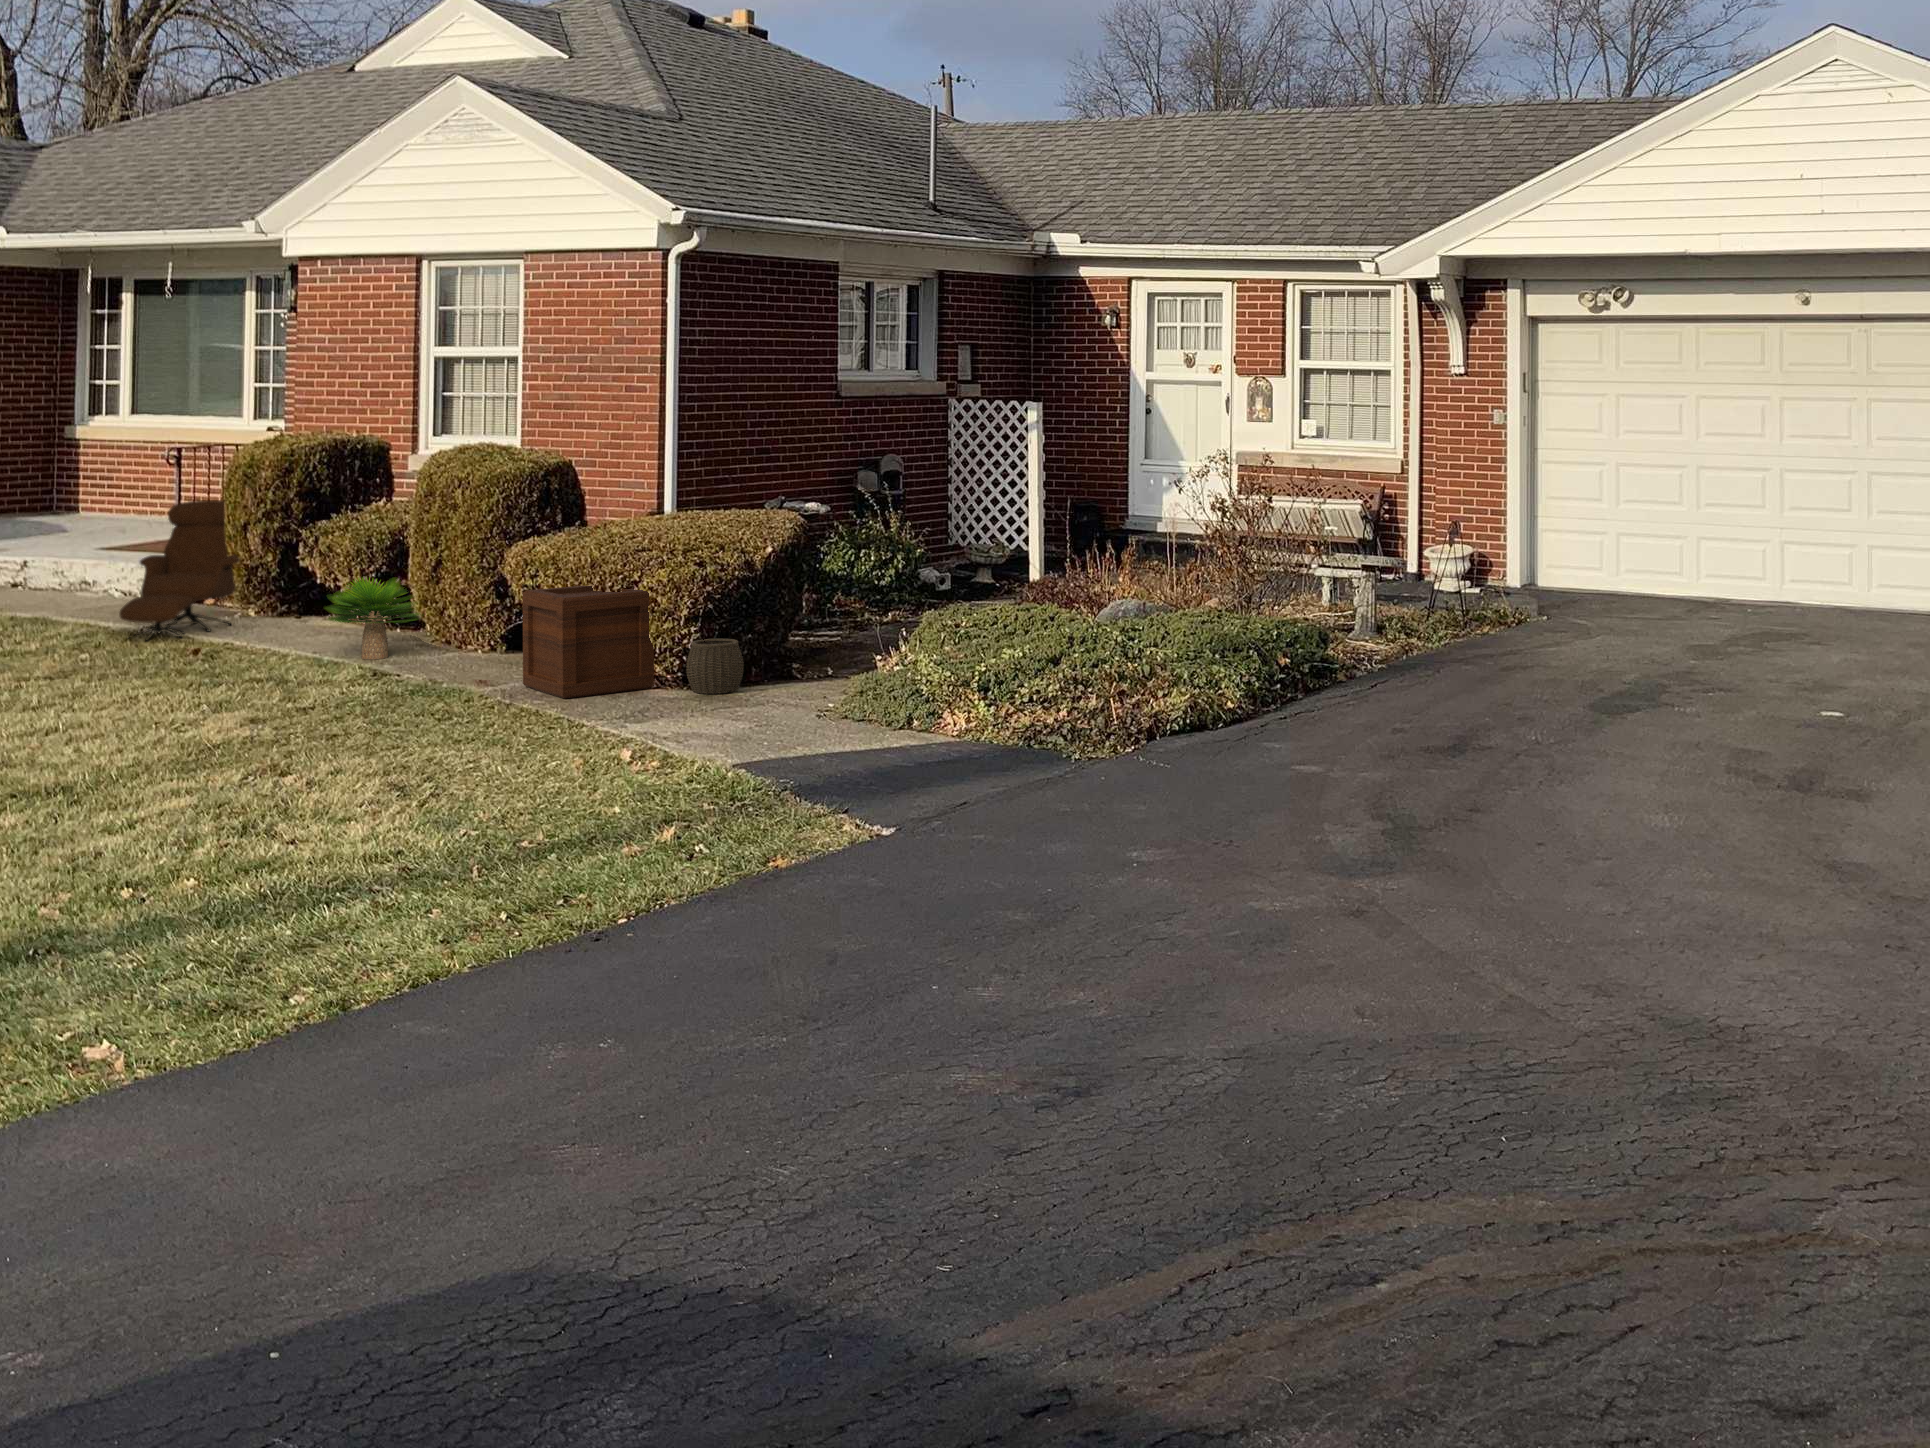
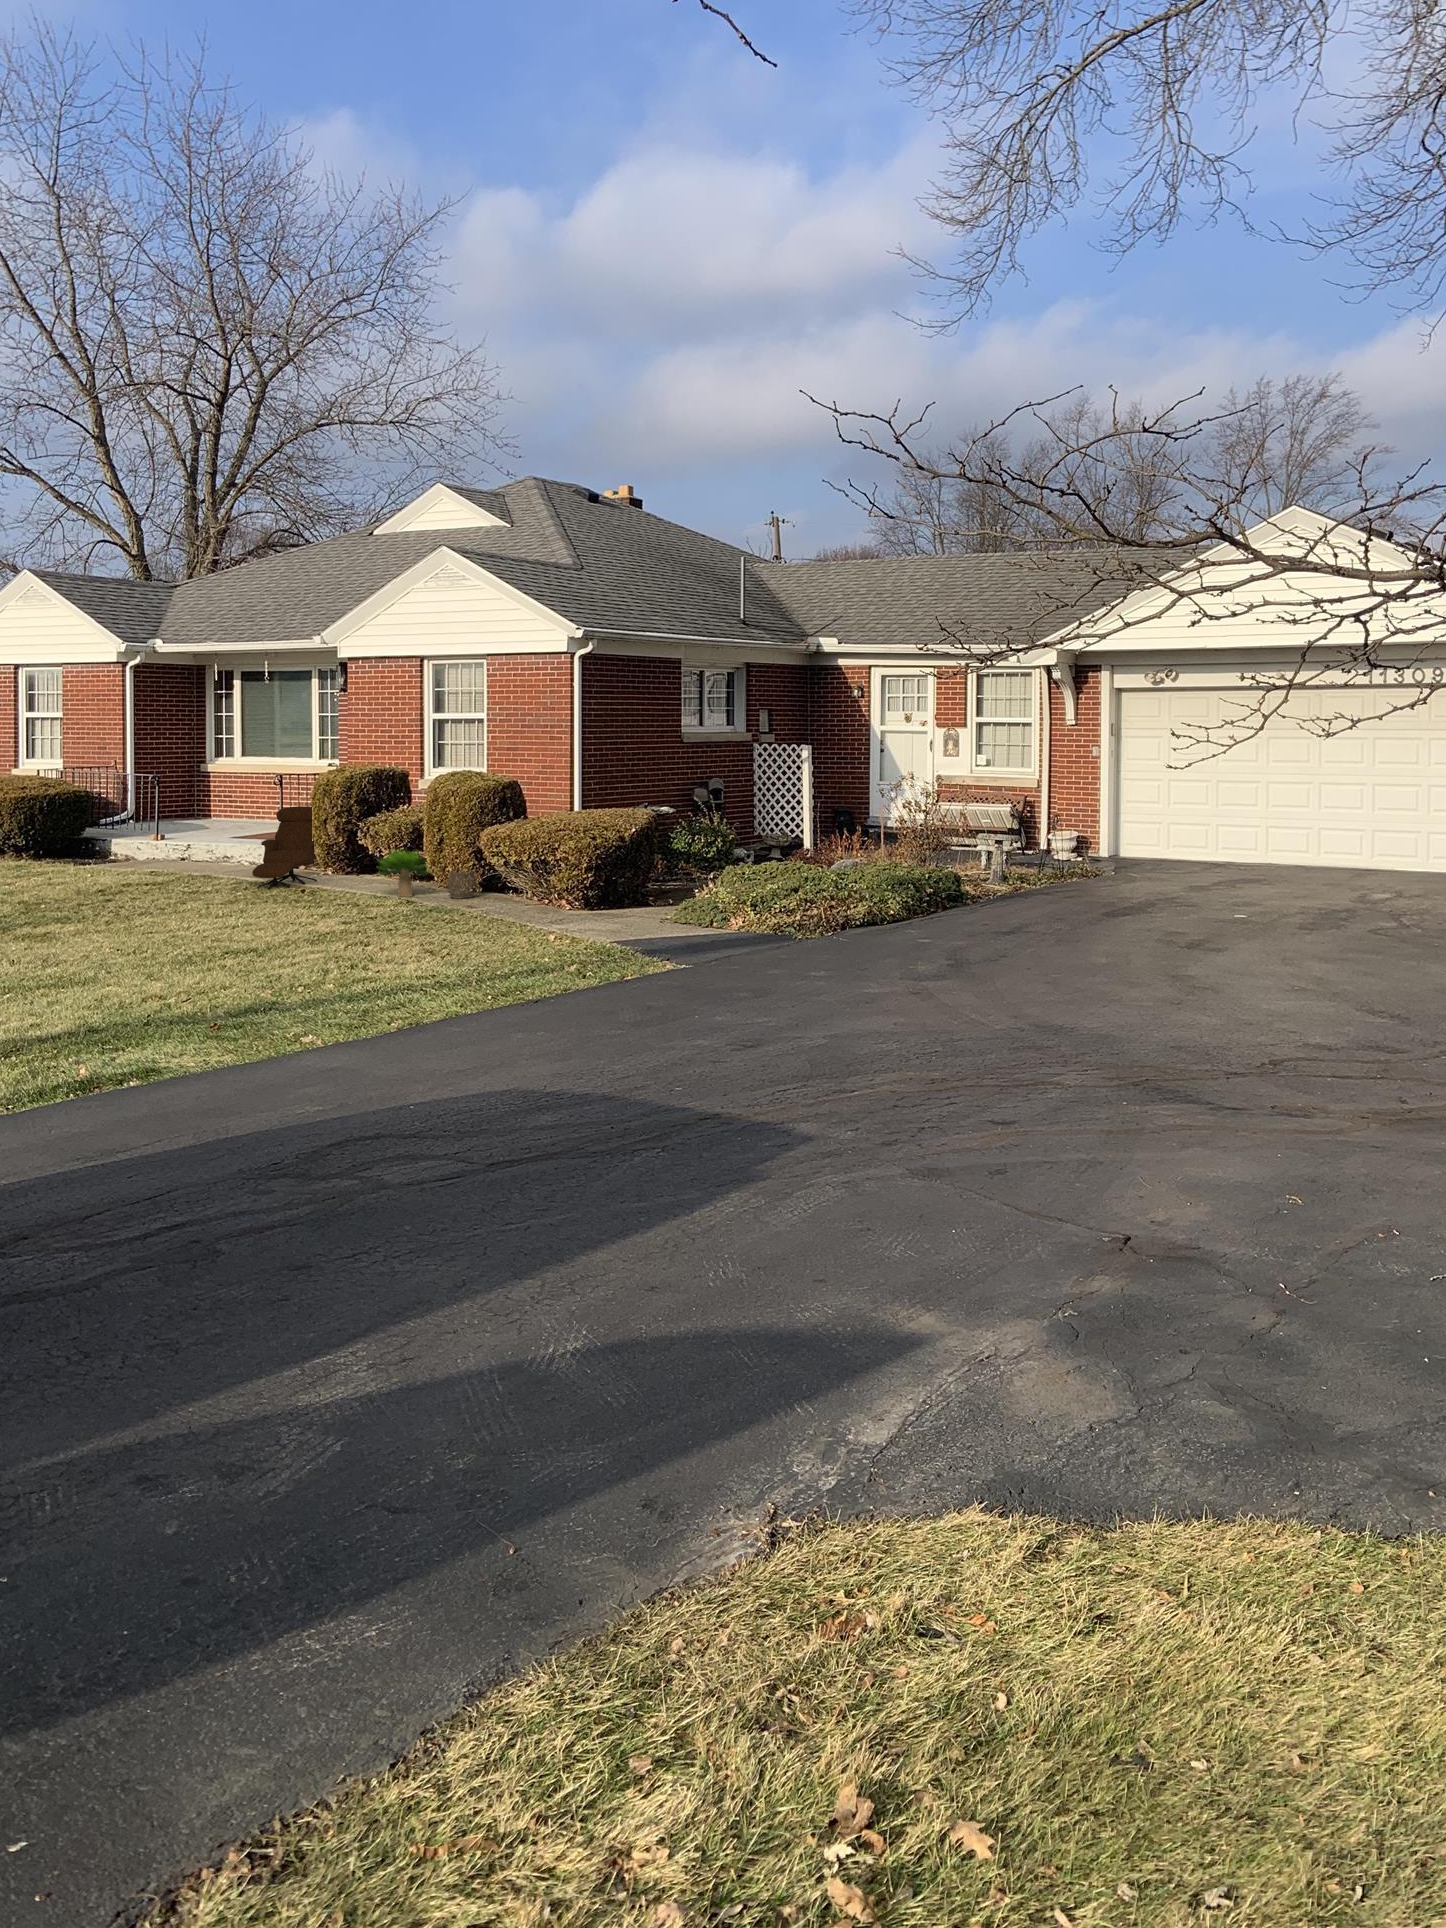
wooden crate: present [523,586,654,699] -> none [492,850,569,914]
woven basket: present [686,639,744,694] -> present [447,870,478,899]

